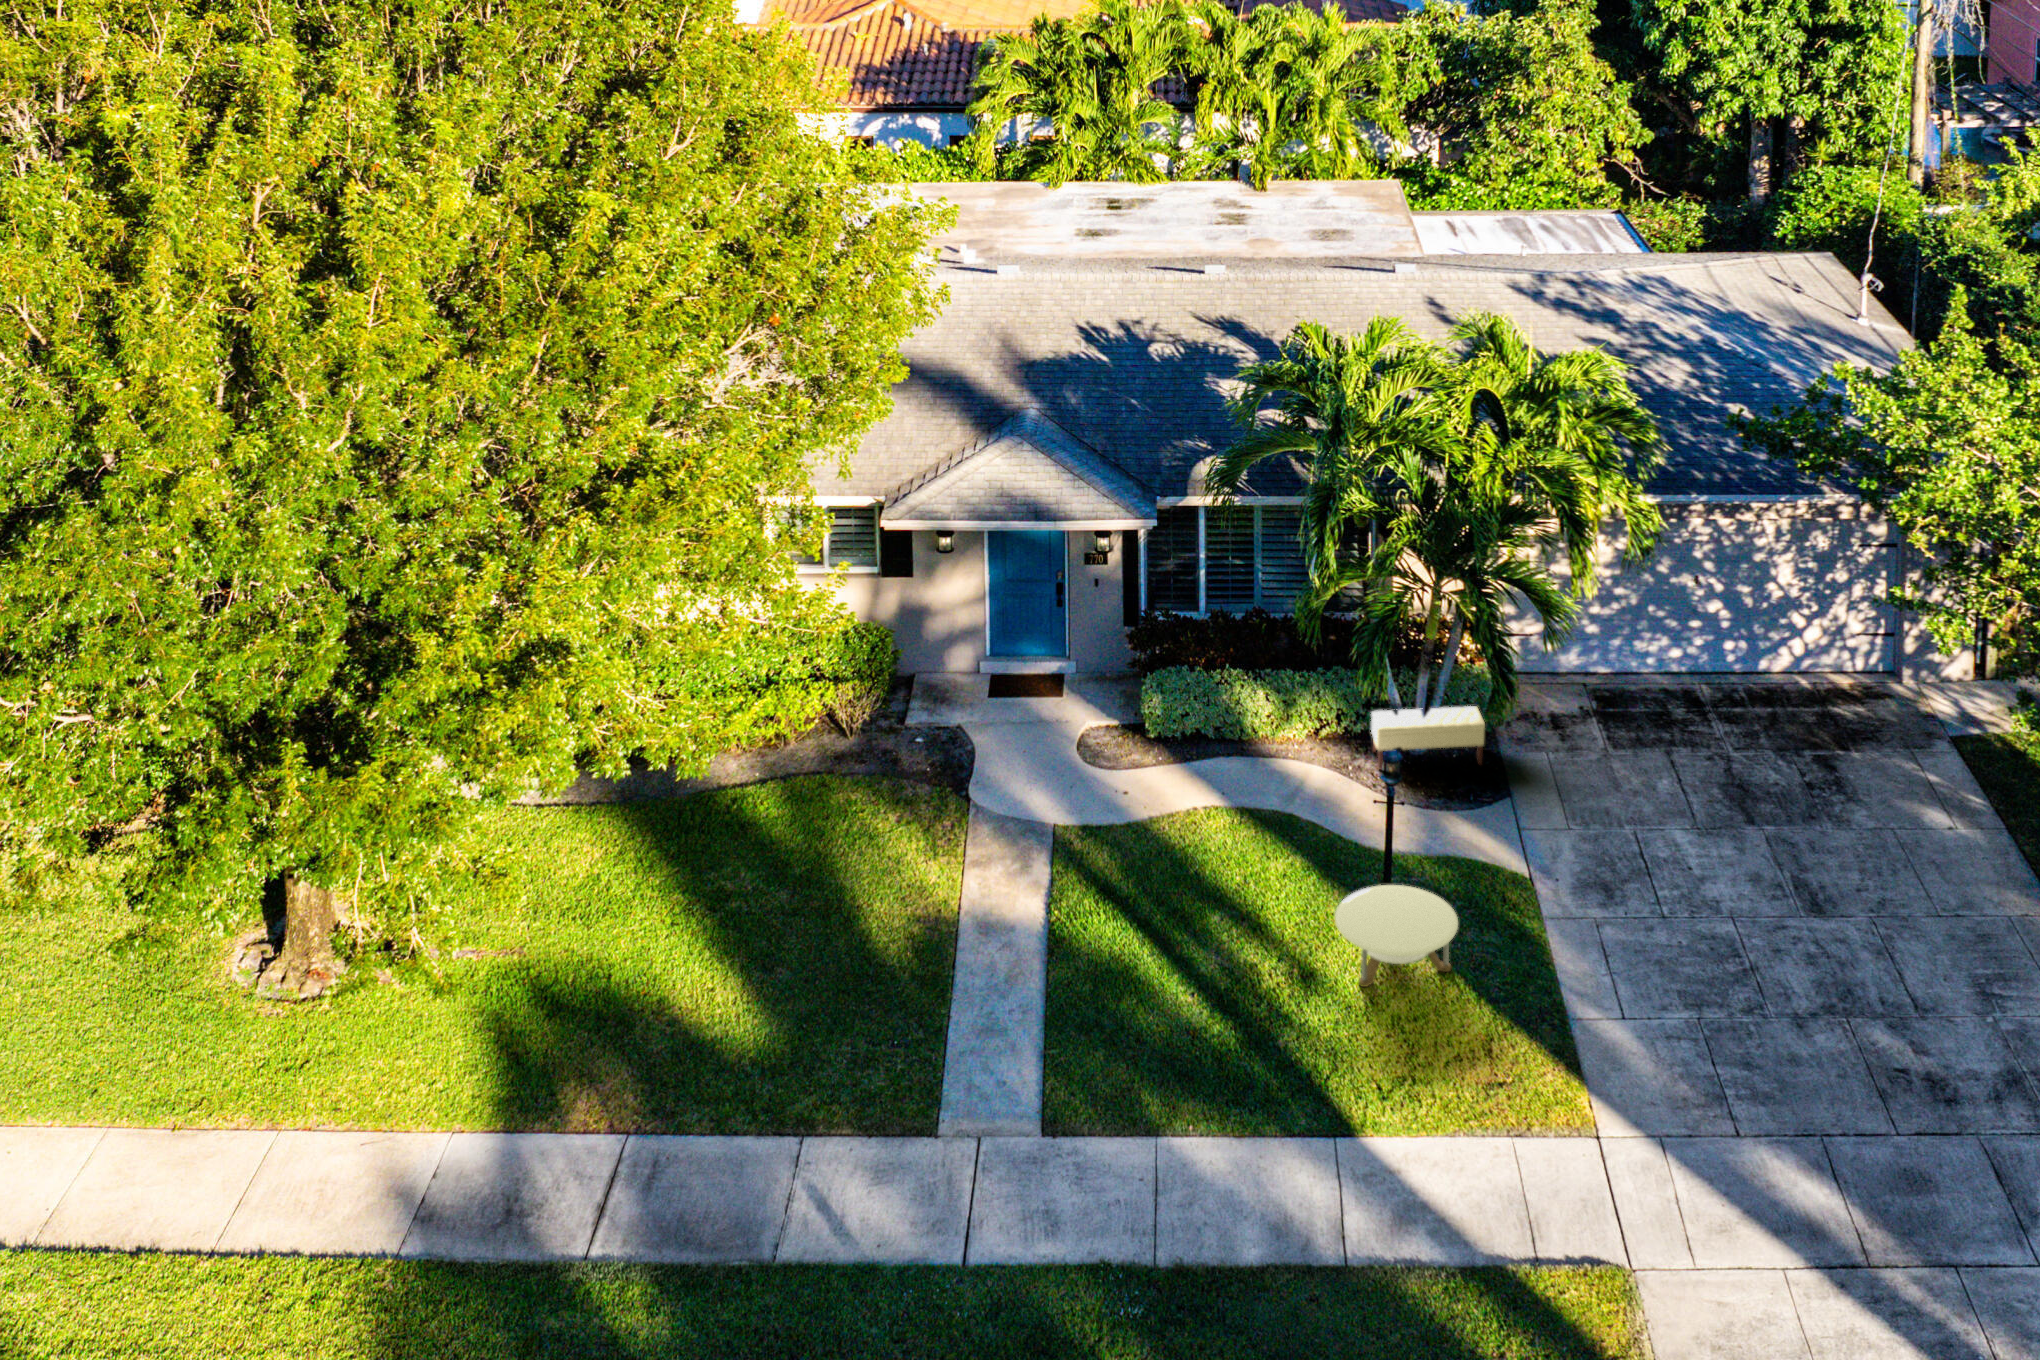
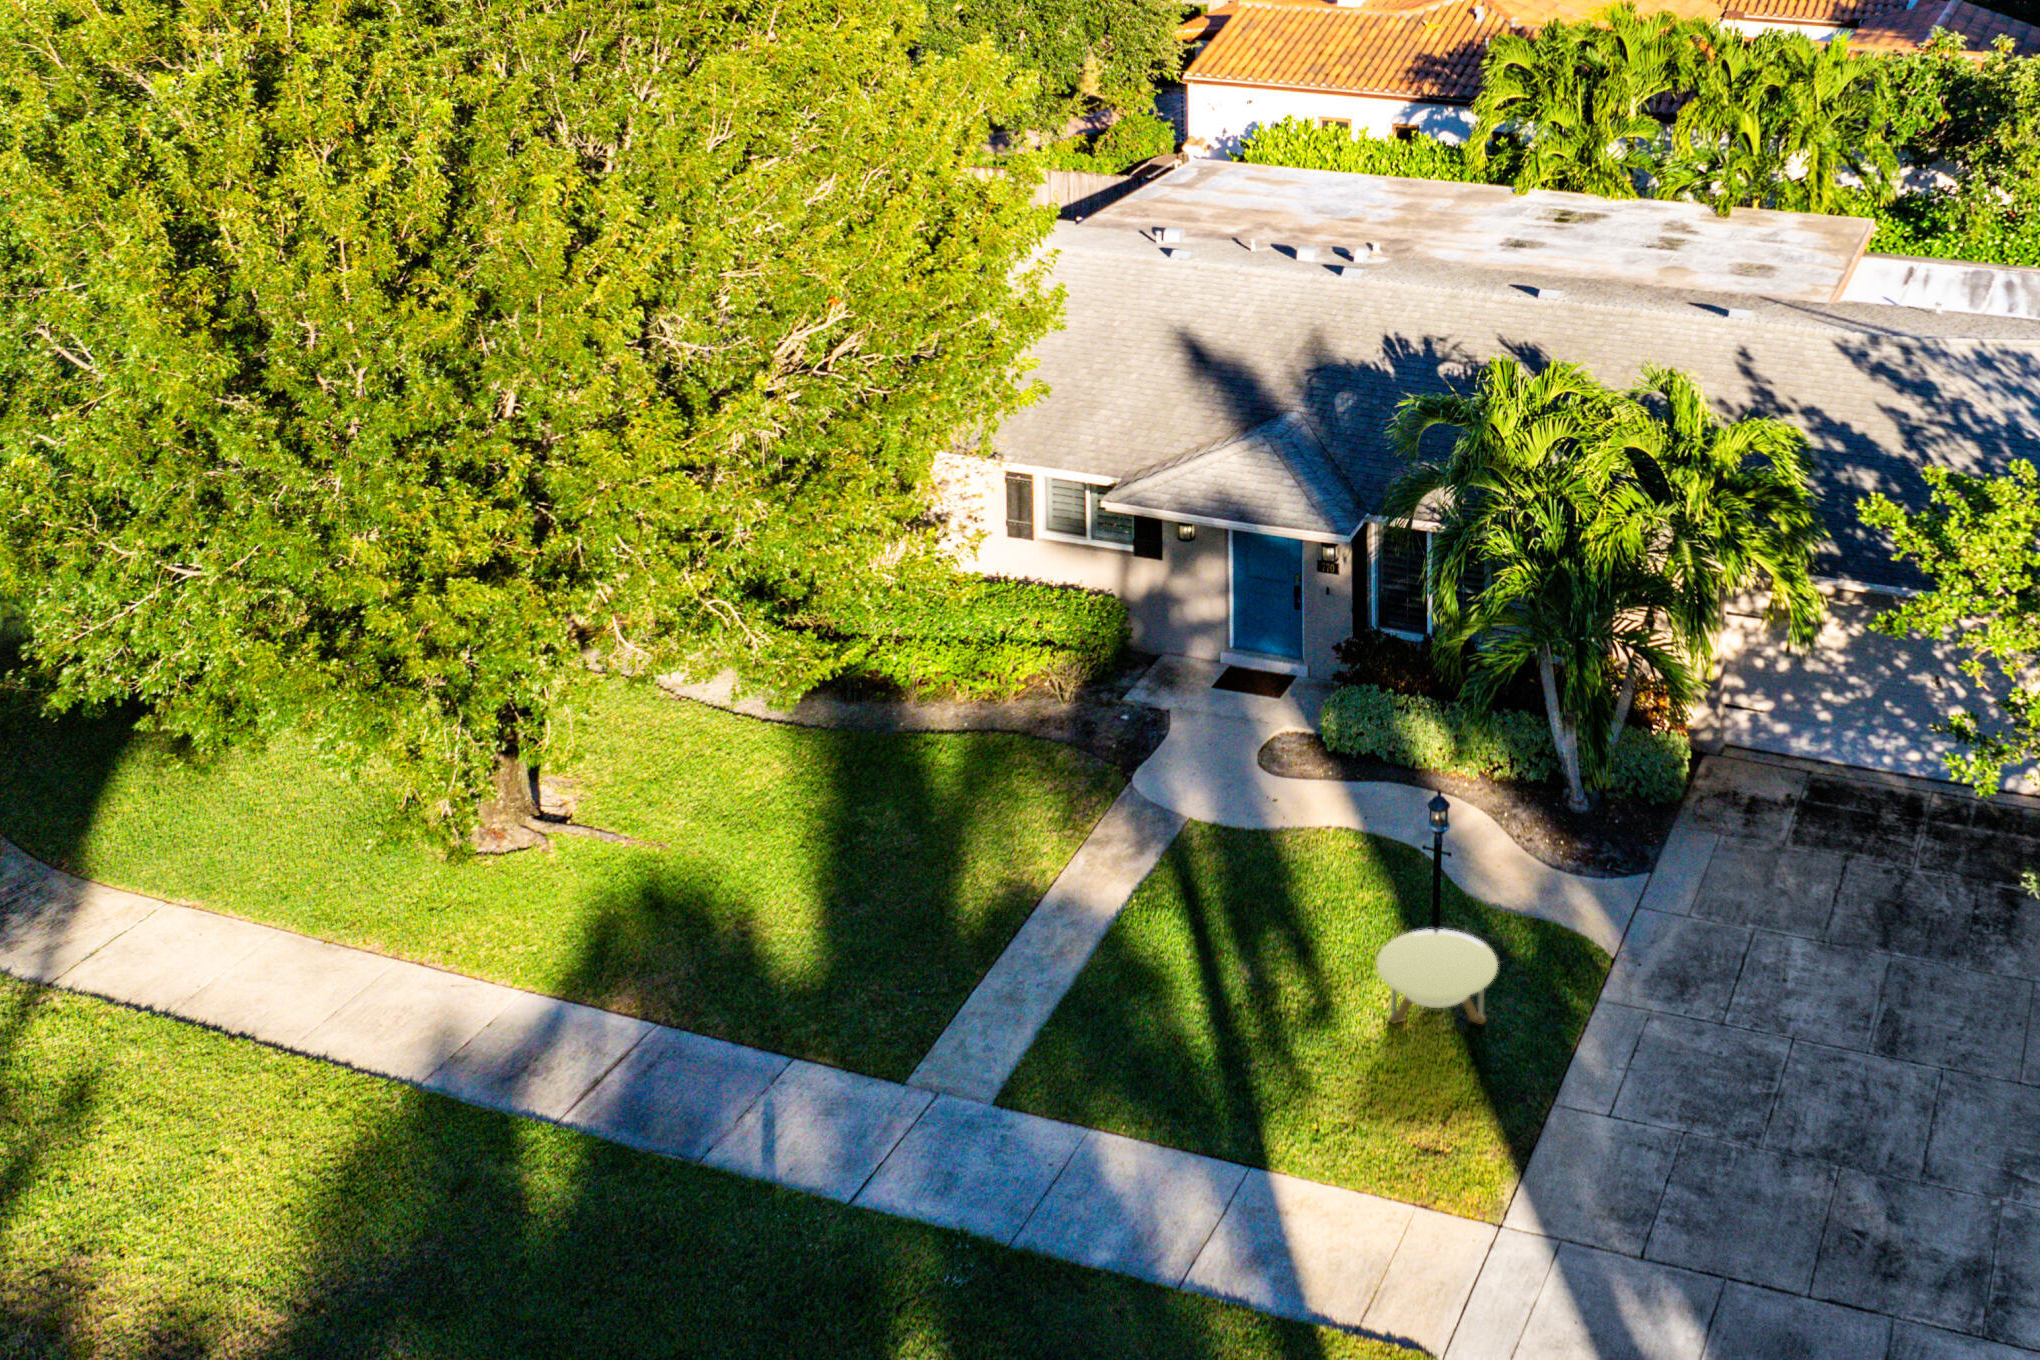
bench: present [1371,706,1485,769] -> none [1531,761,1645,833]

